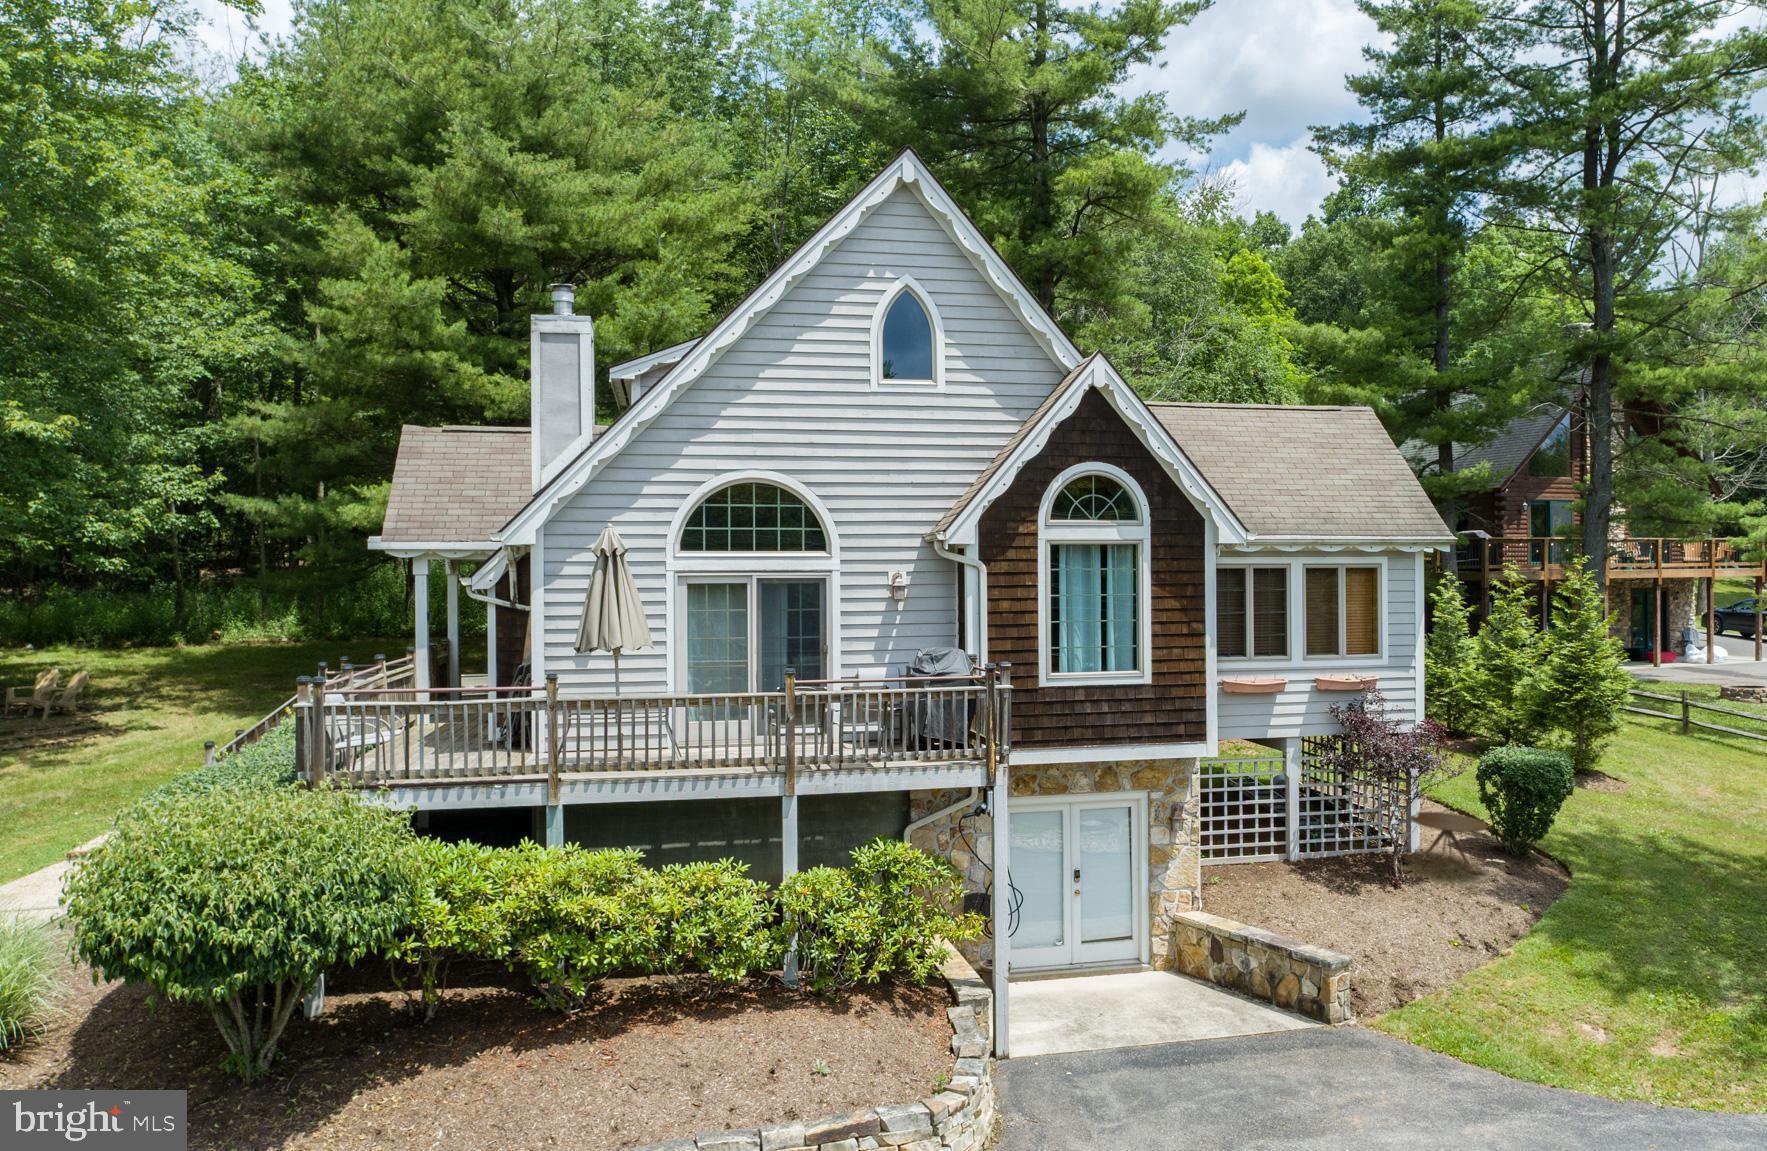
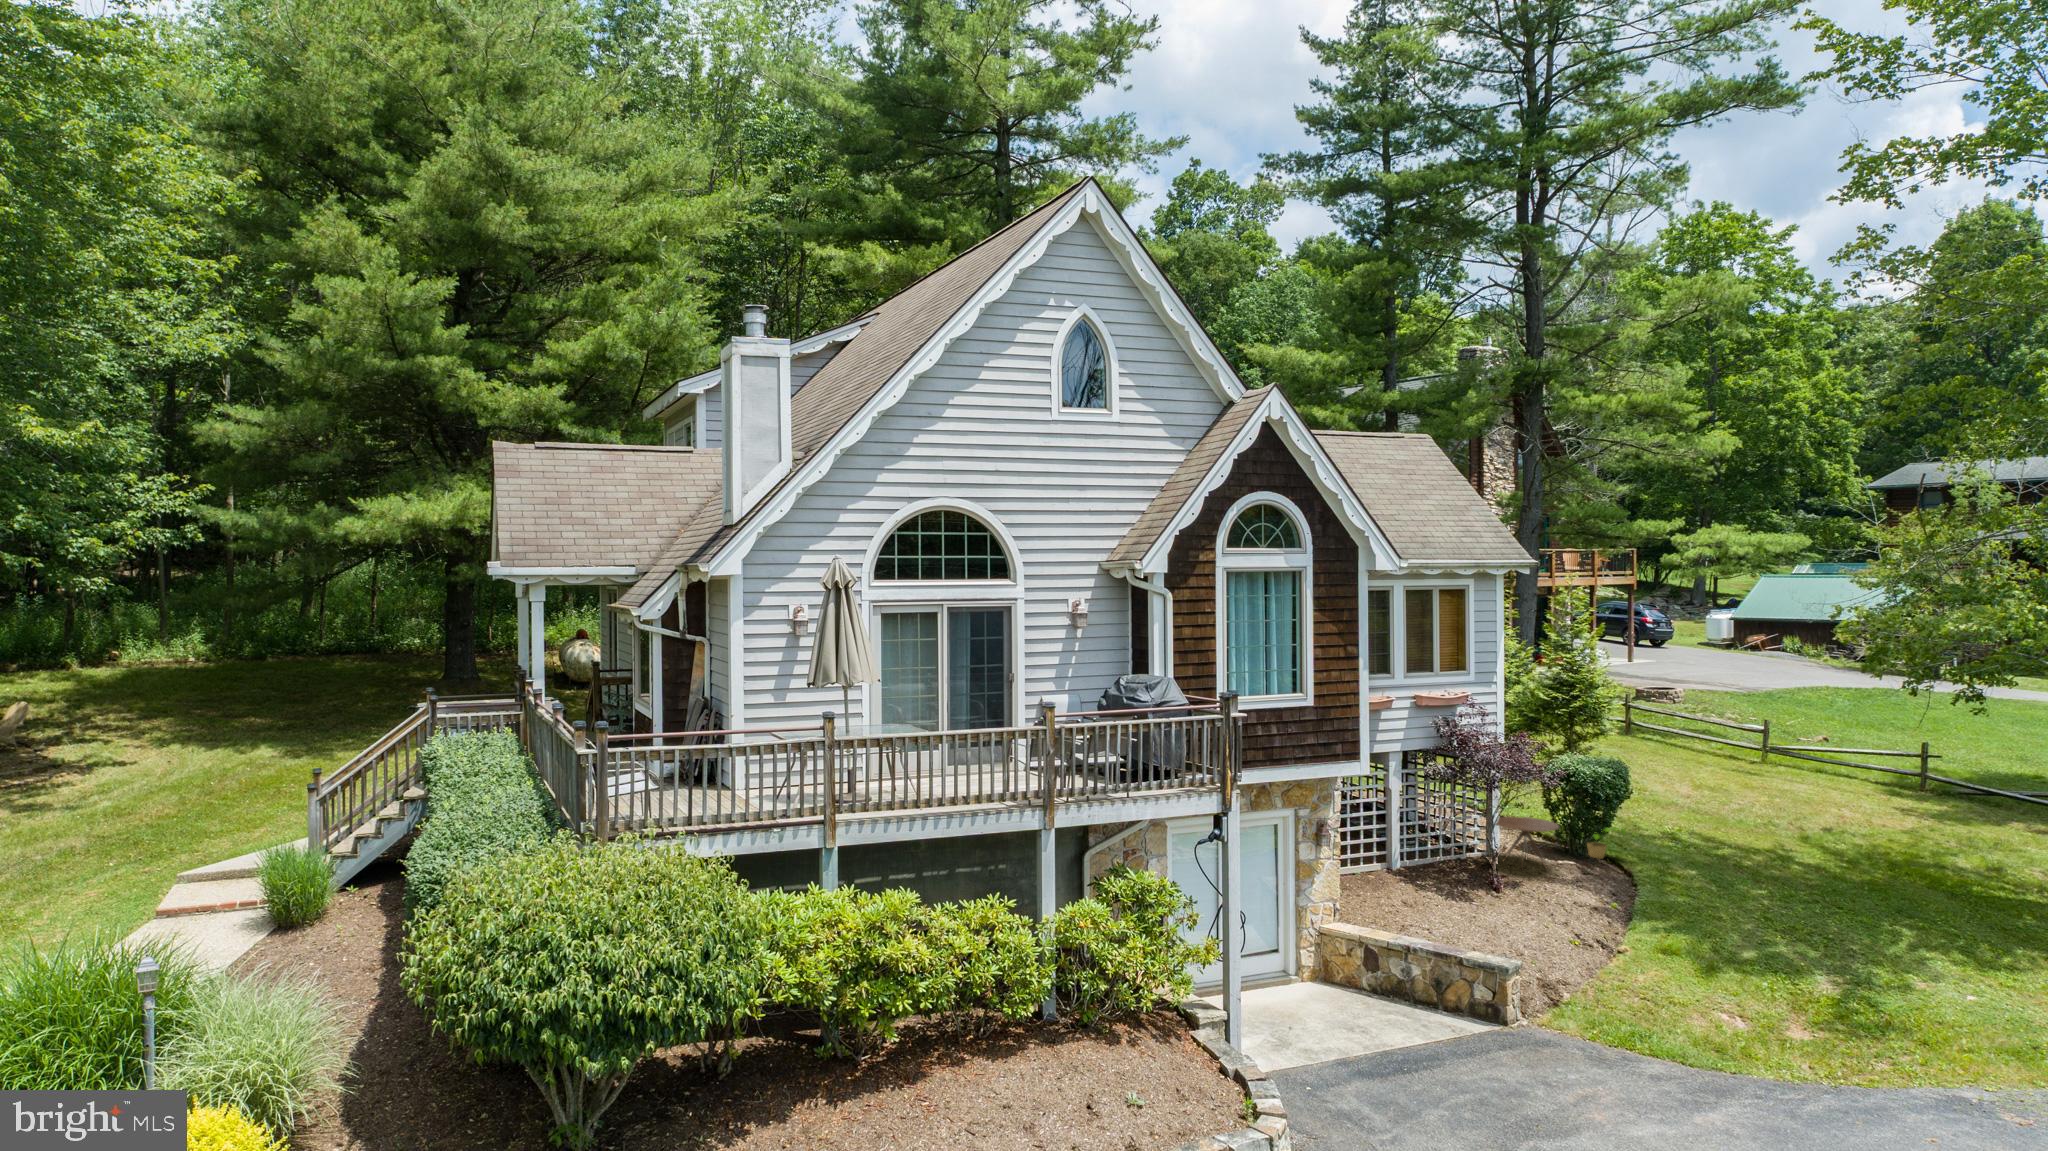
potted plant: none [1529,829,1575,864] -> present [1587,827,1626,859]

